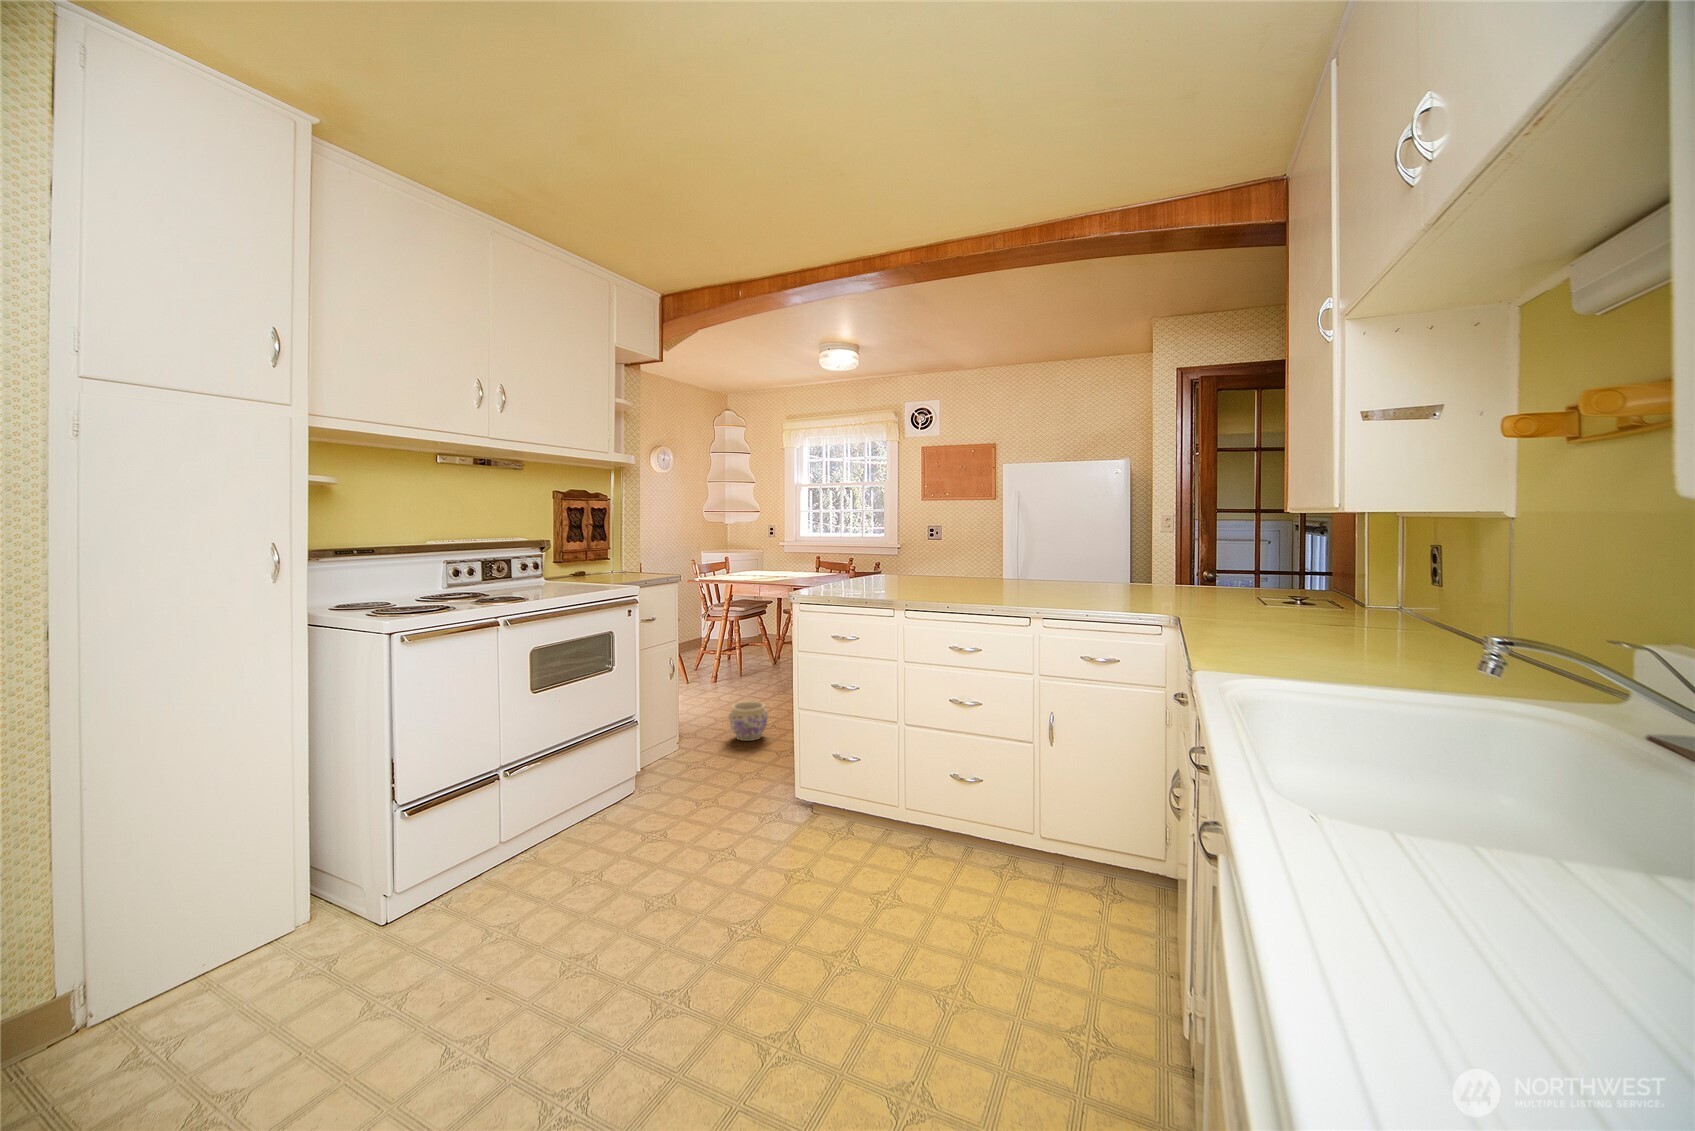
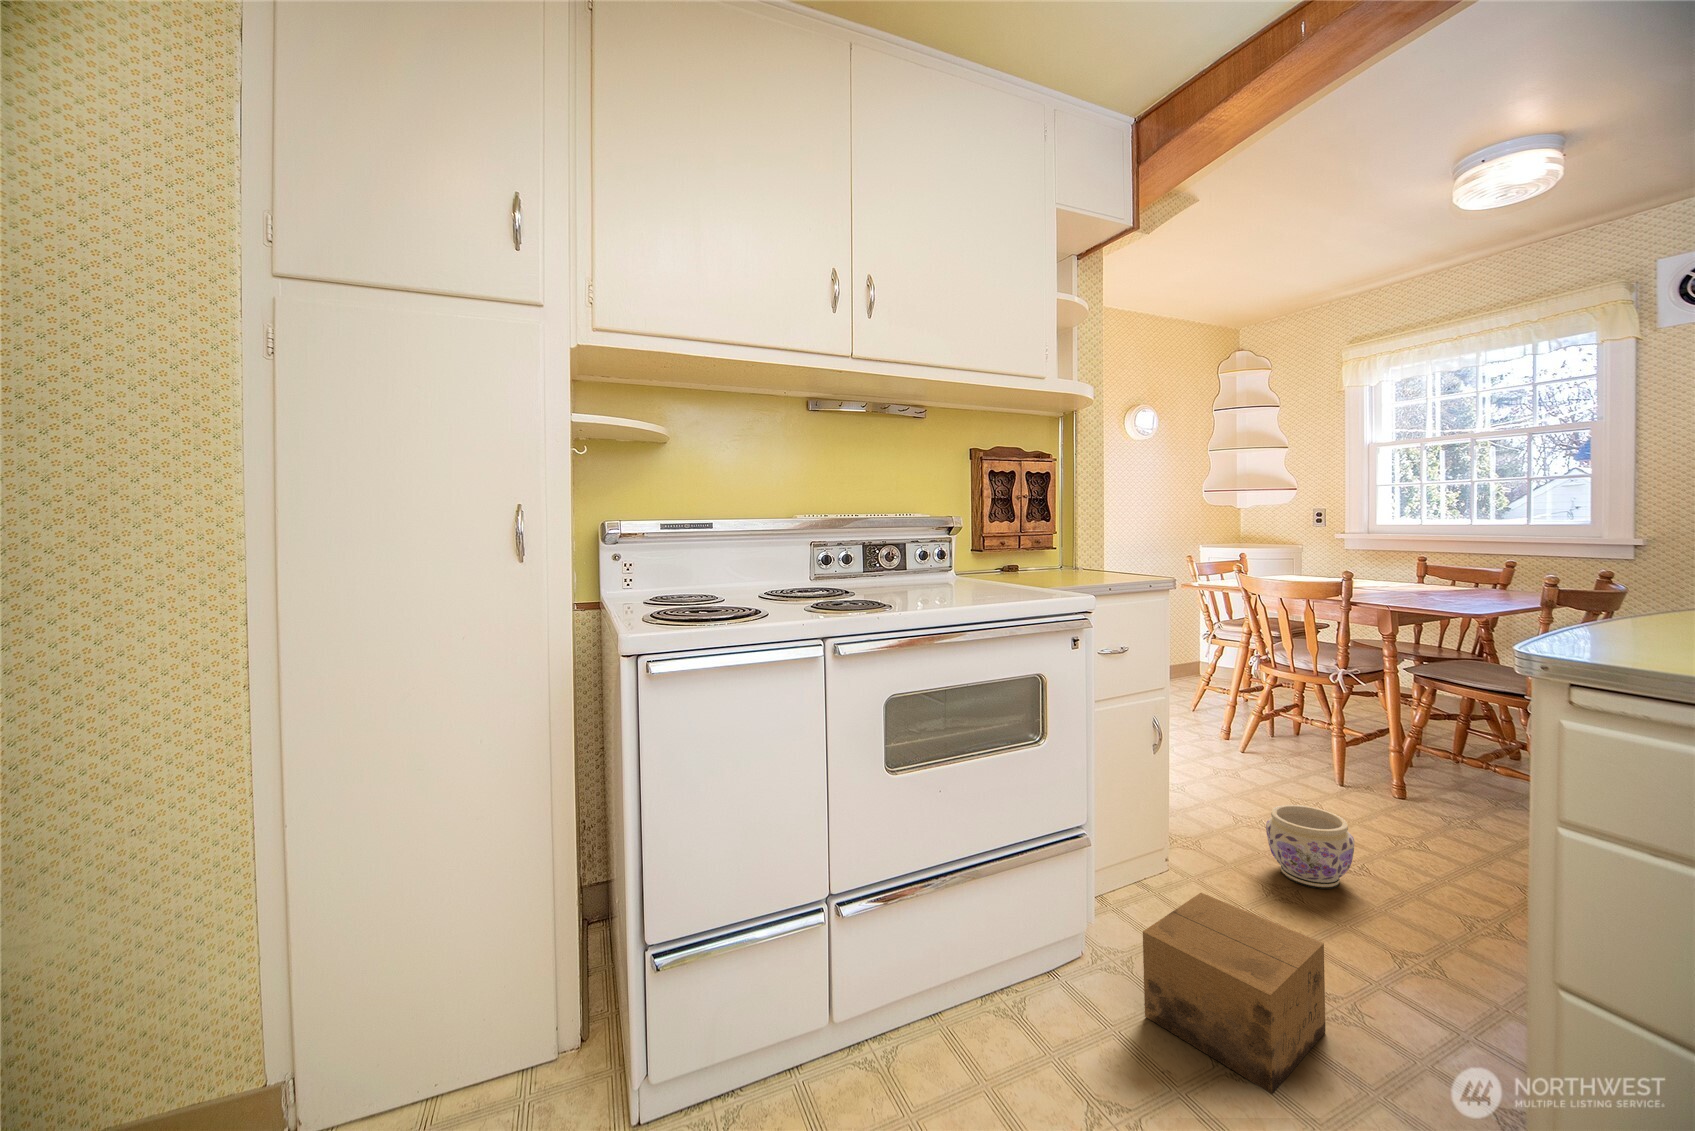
cardboard box: none [667,743,745,810] -> present [1143,893,1325,1094]

